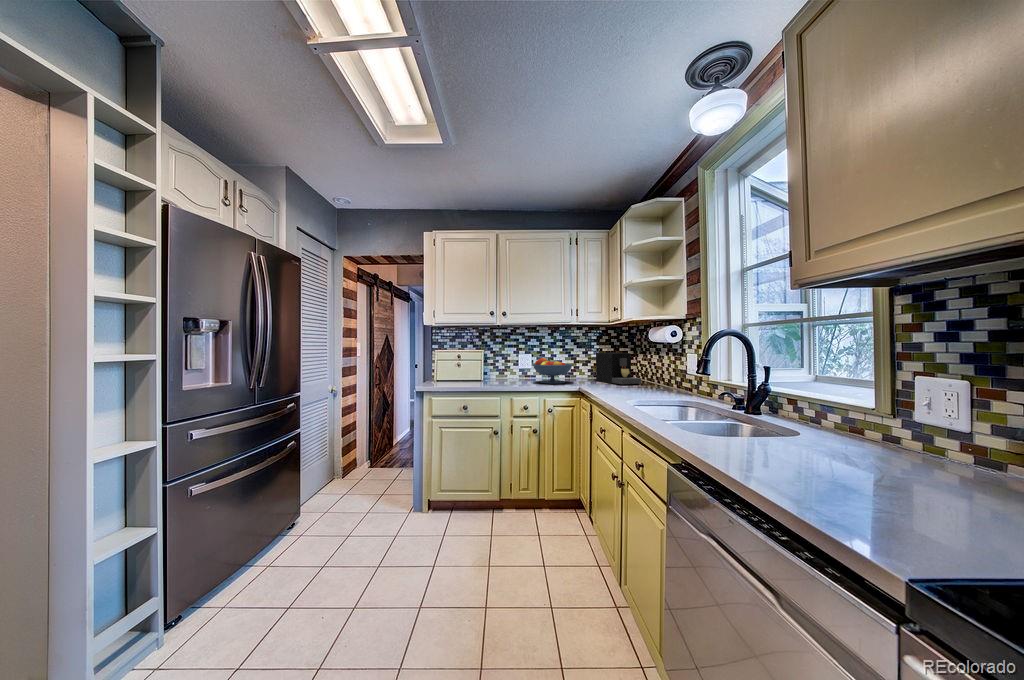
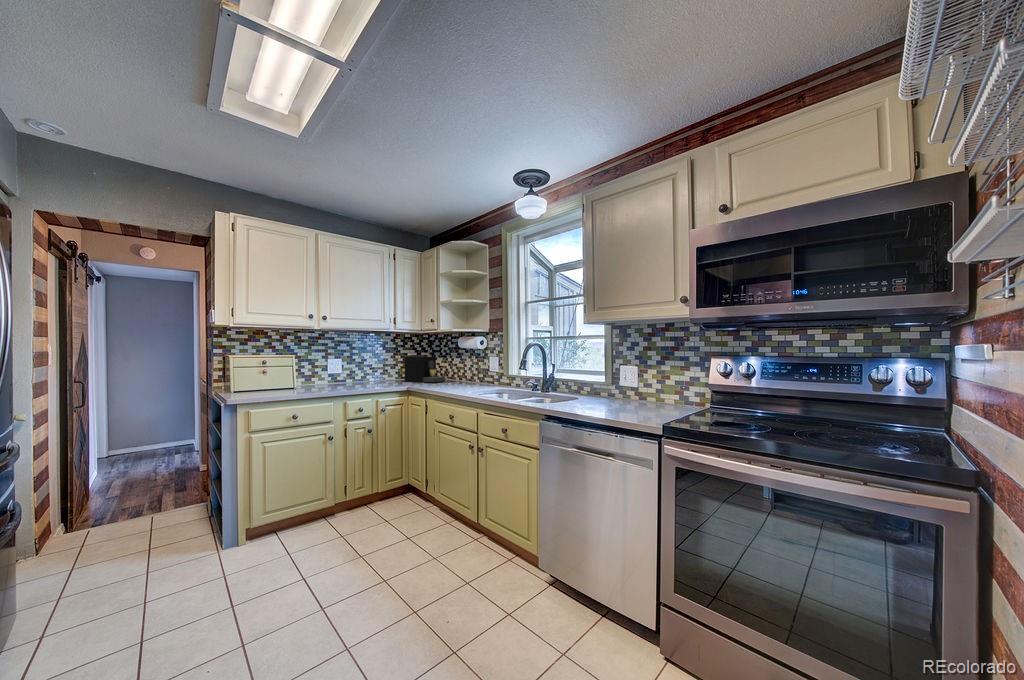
fruit bowl: present [533,358,572,384] -> none [351,362,390,386]

